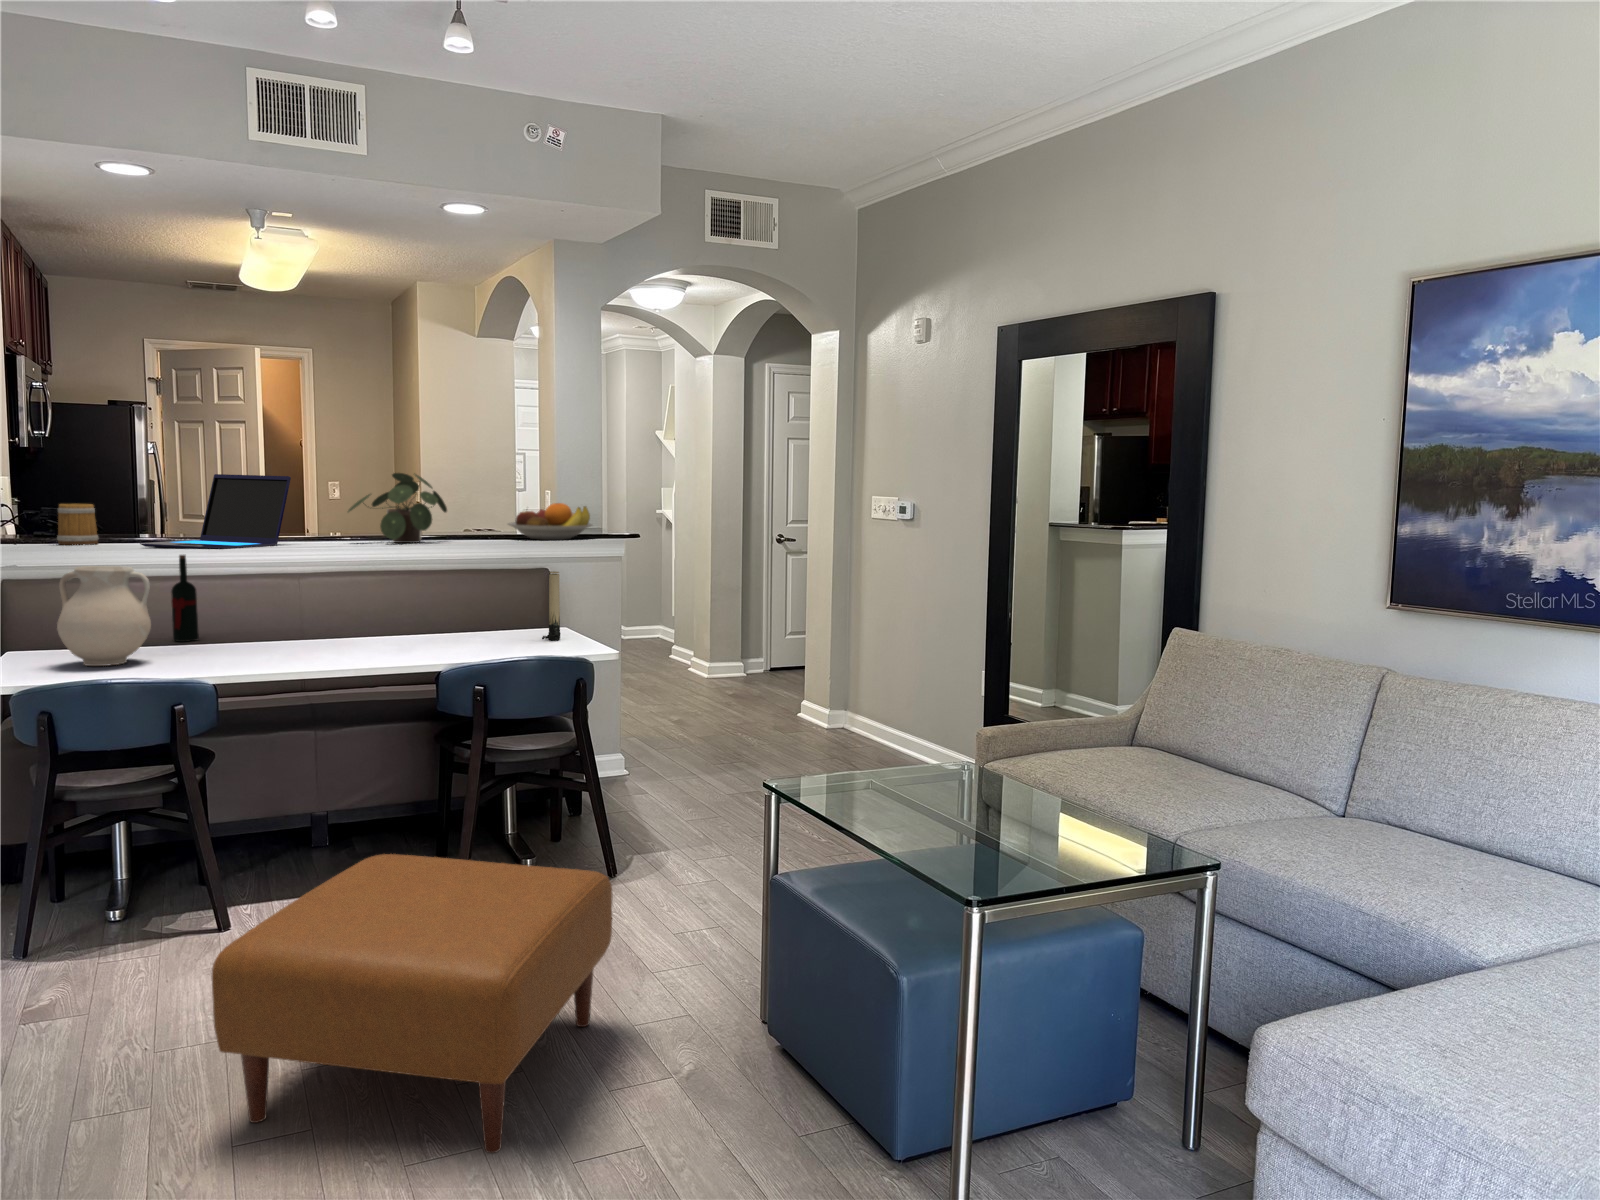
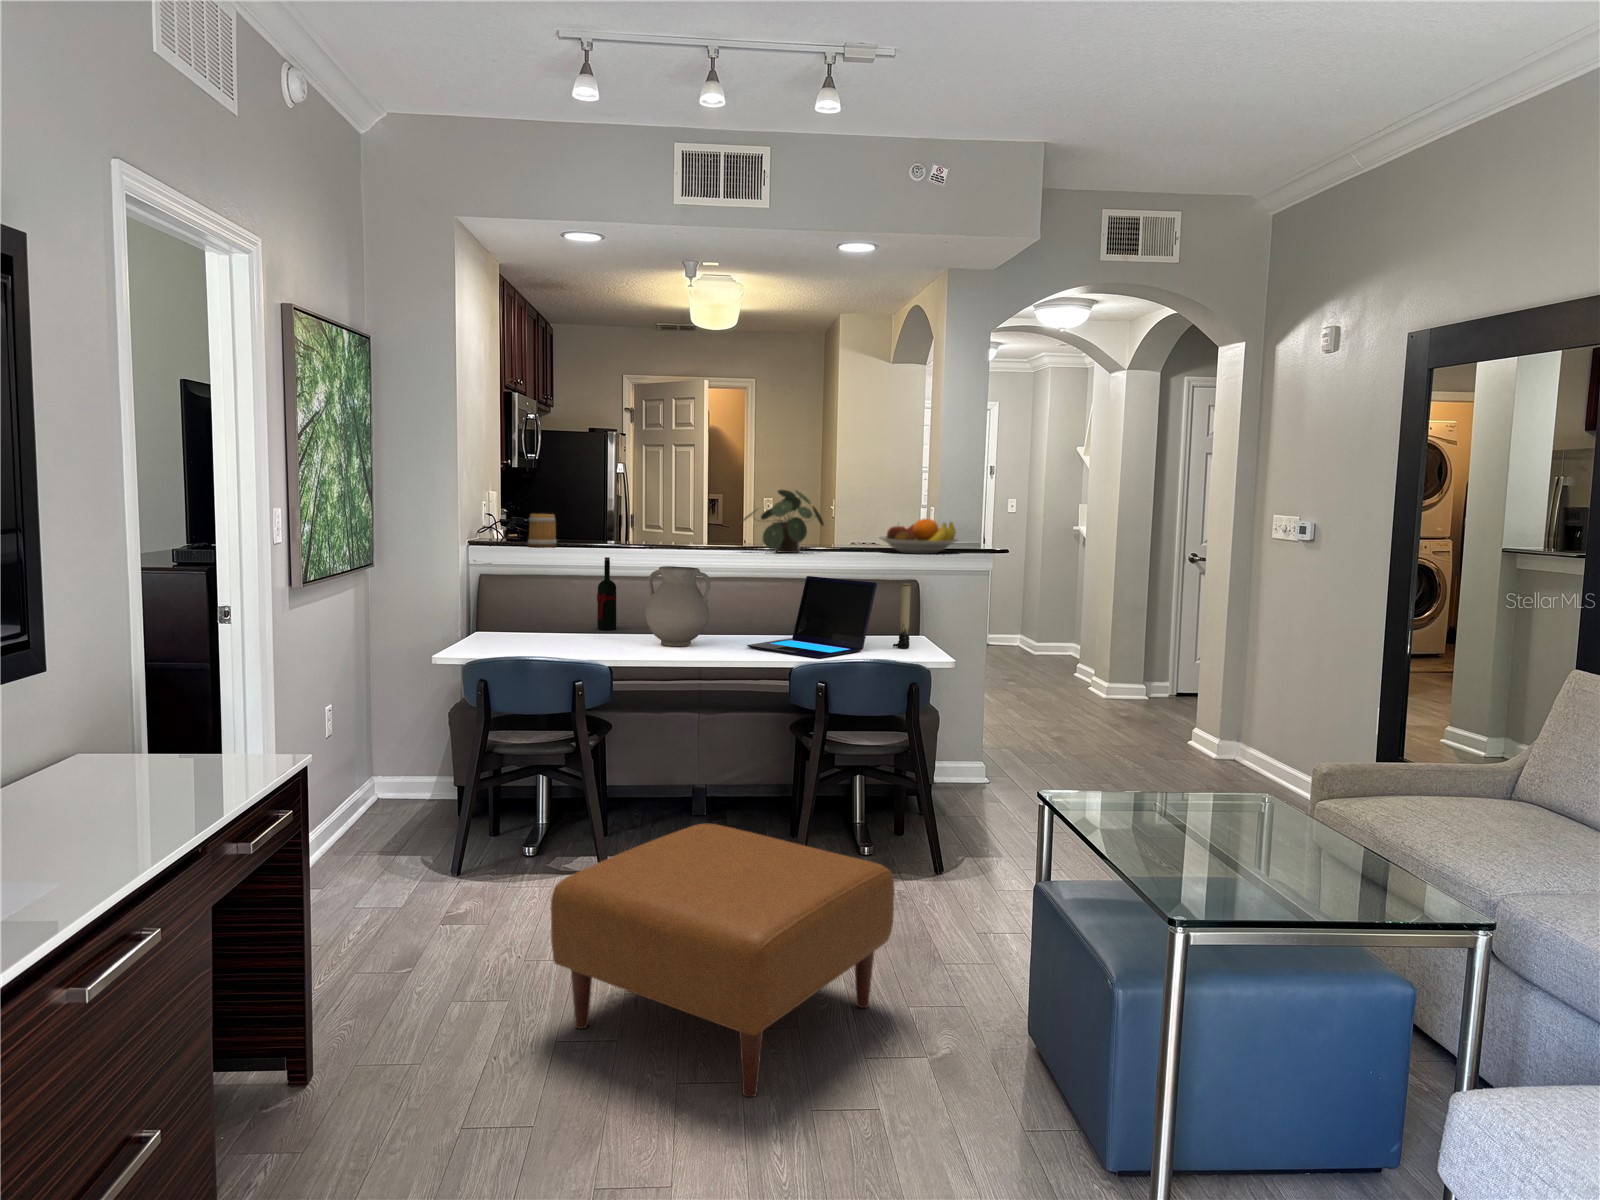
laptop: present [140,474,291,549] -> present [747,576,877,659]
vase: present [57,566,151,666] -> present [646,566,710,646]

